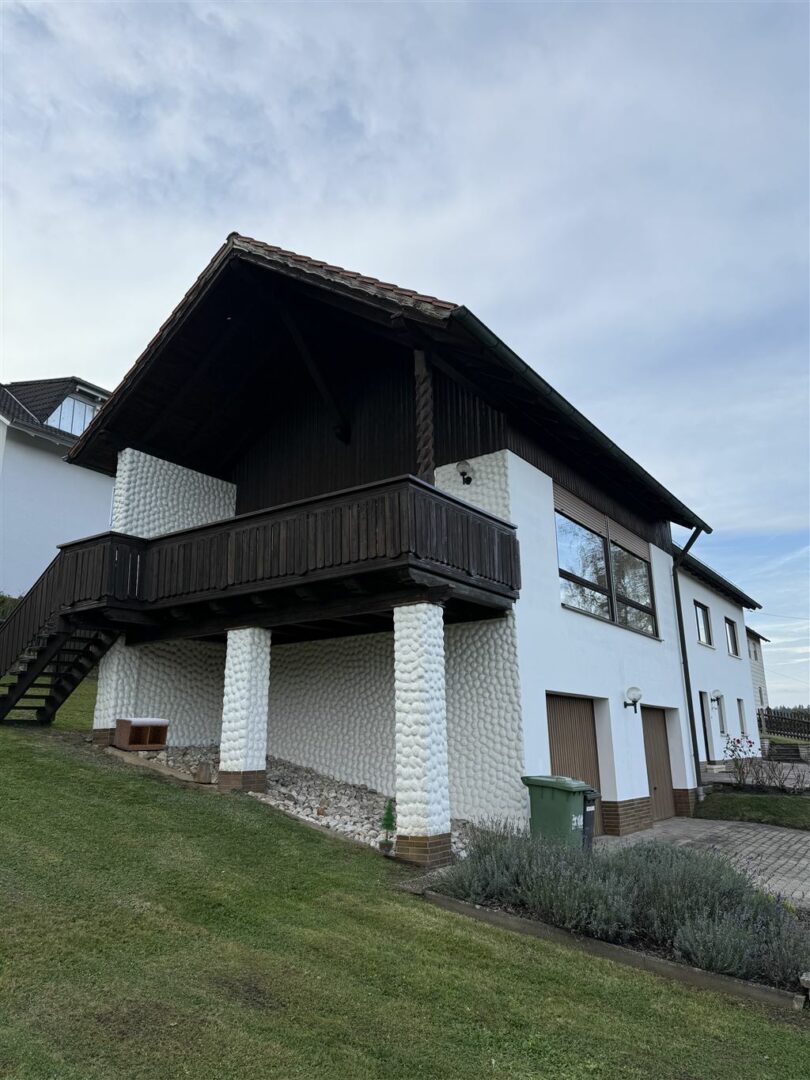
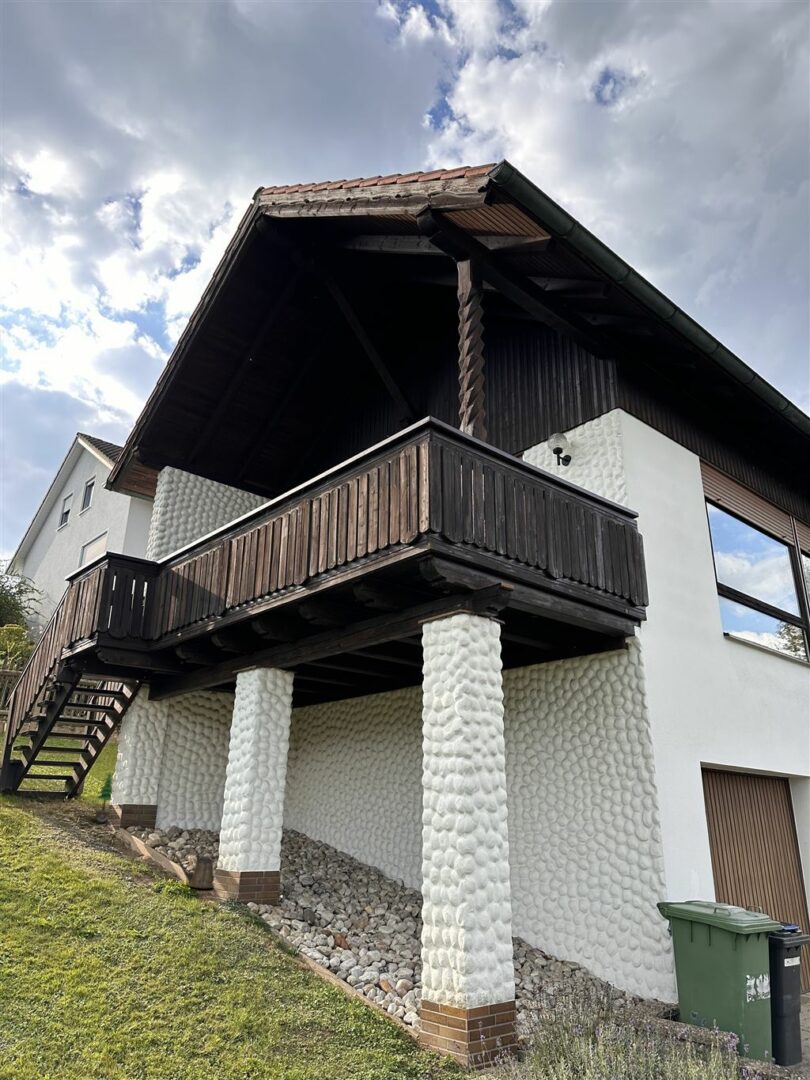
bench: present [113,718,170,750] -> none [126,795,201,838]
potted tree: present [379,799,397,855] -> present [96,773,113,823]

